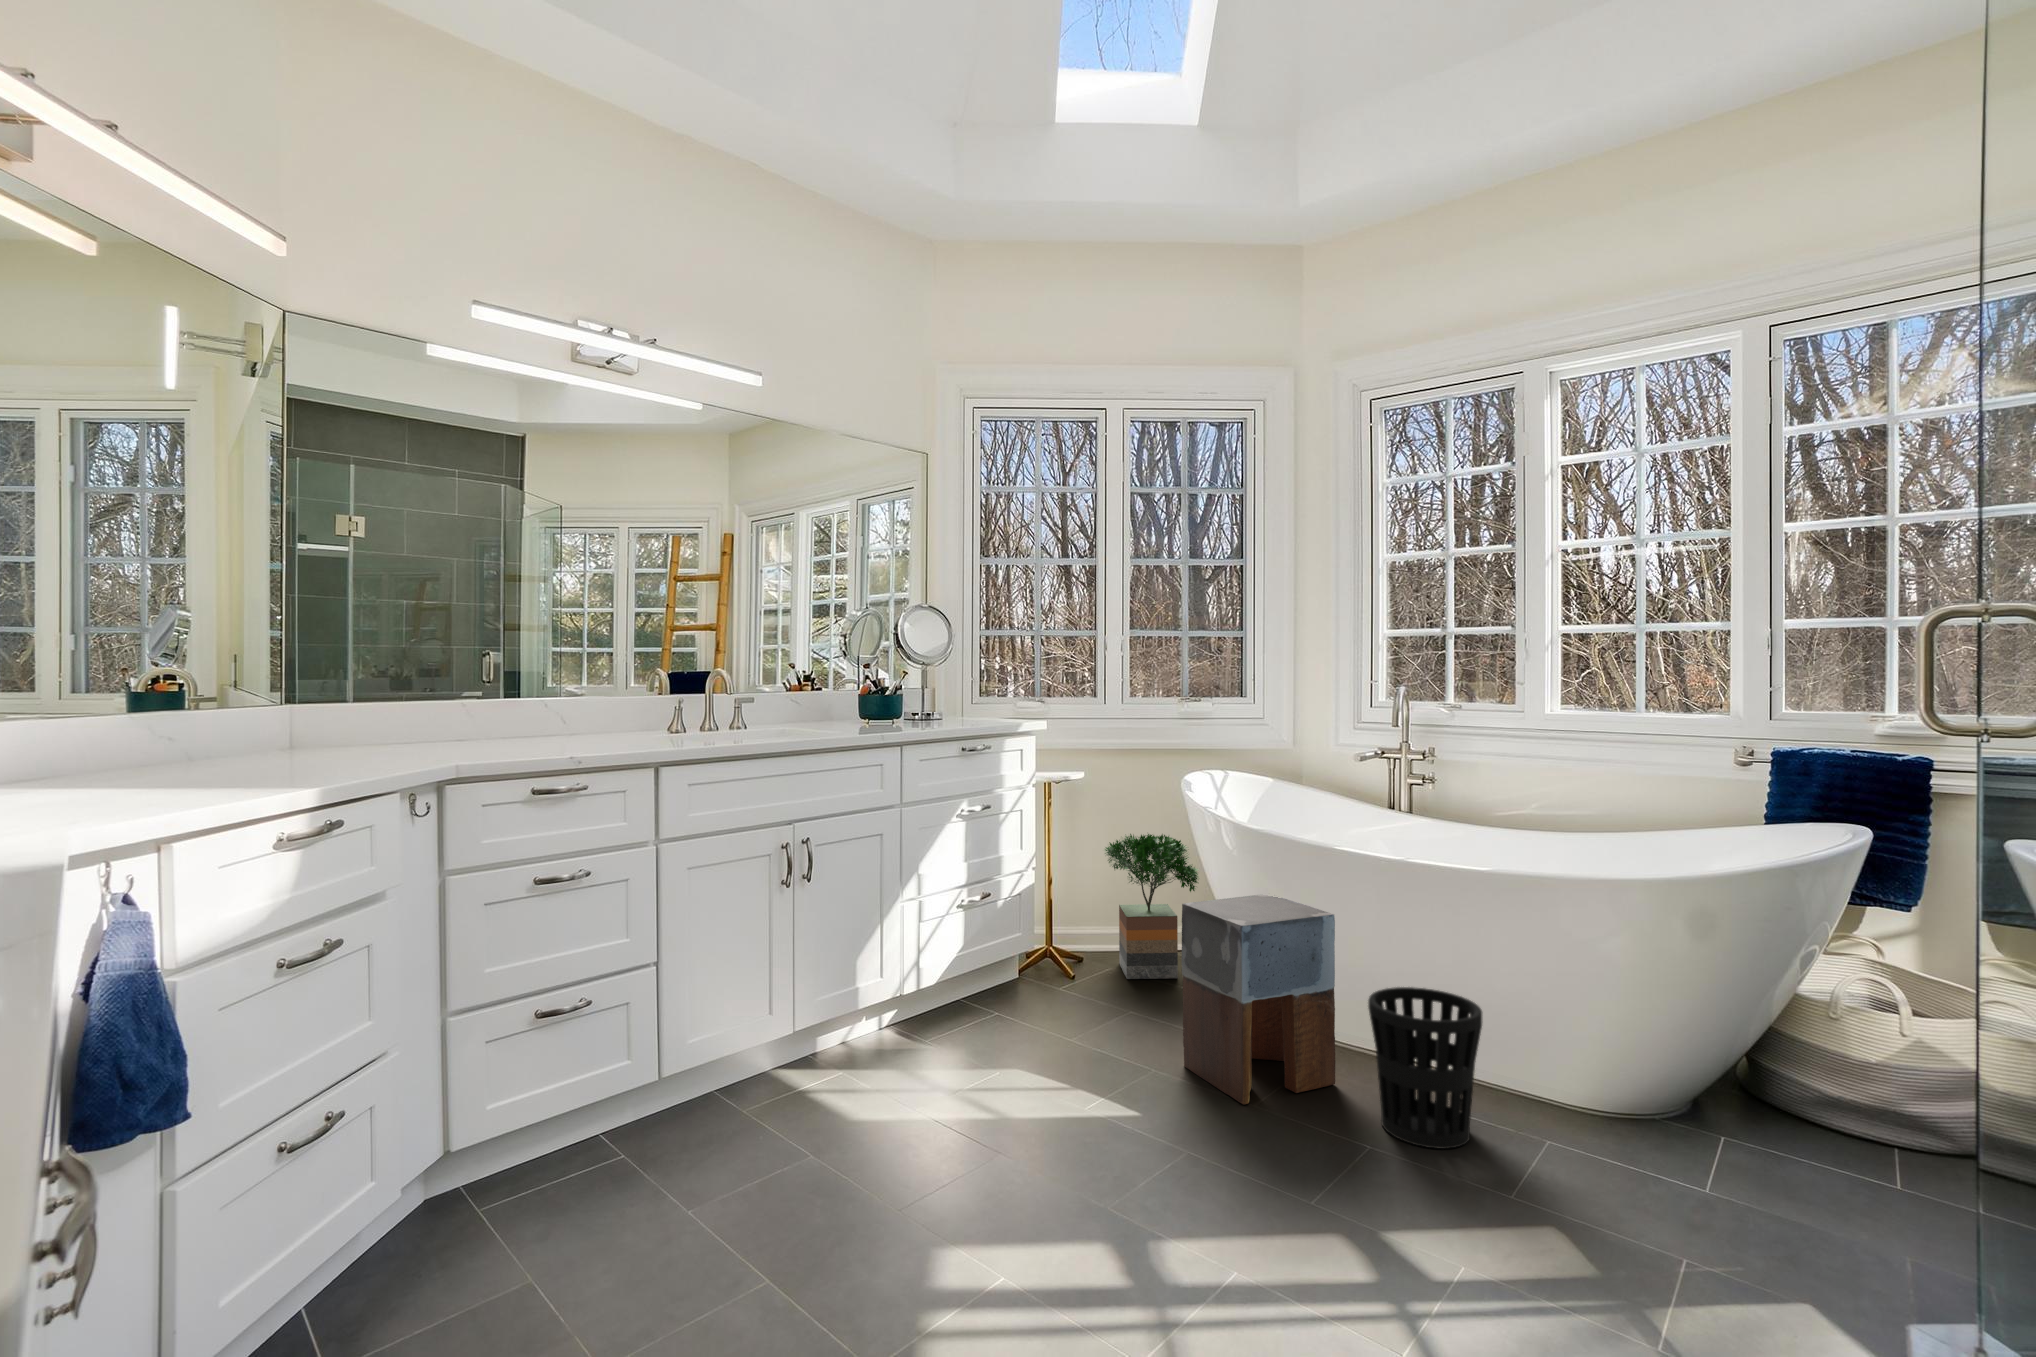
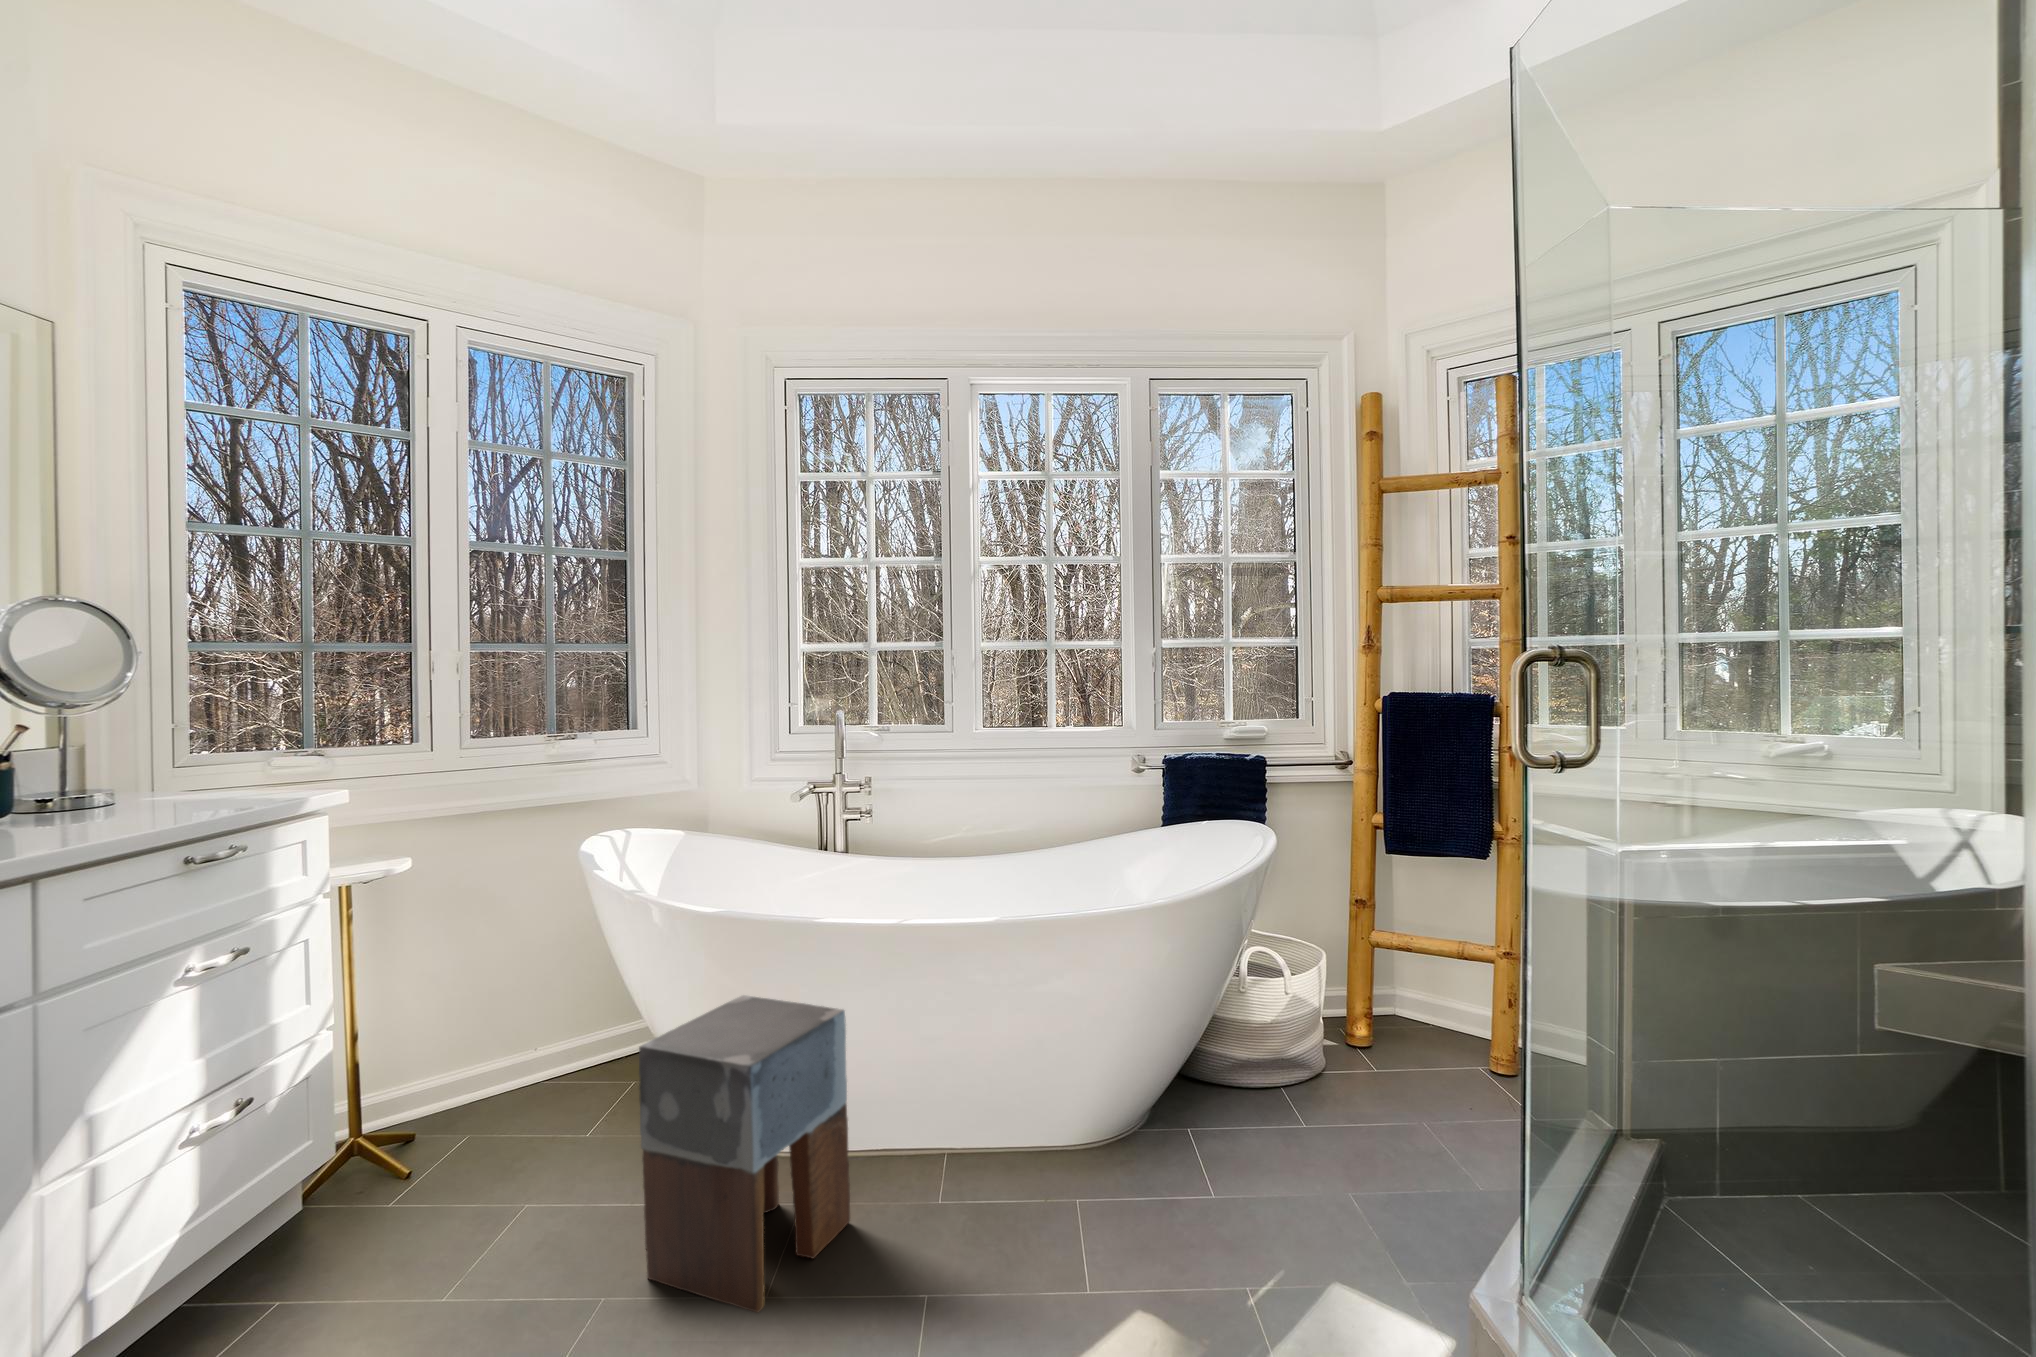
potted tree: present [1105,834,1198,979] -> none [450,925,610,1148]
wastebasket: present [1368,987,1482,1149] -> none [907,1072,1032,1278]

